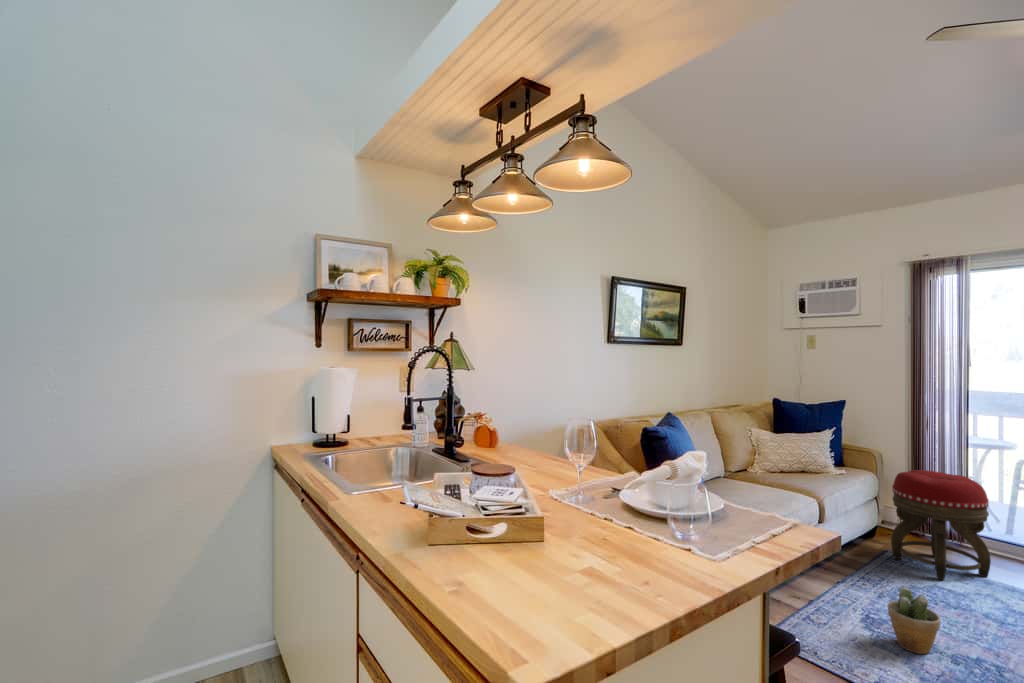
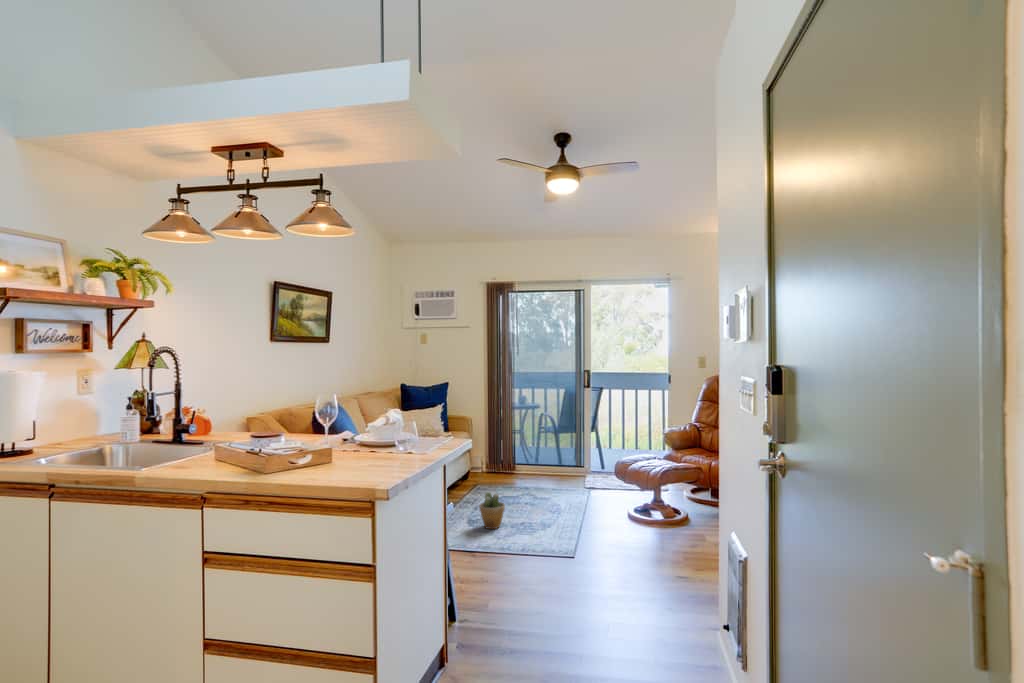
footstool: present [891,470,991,580] -> none [478,424,528,492]

